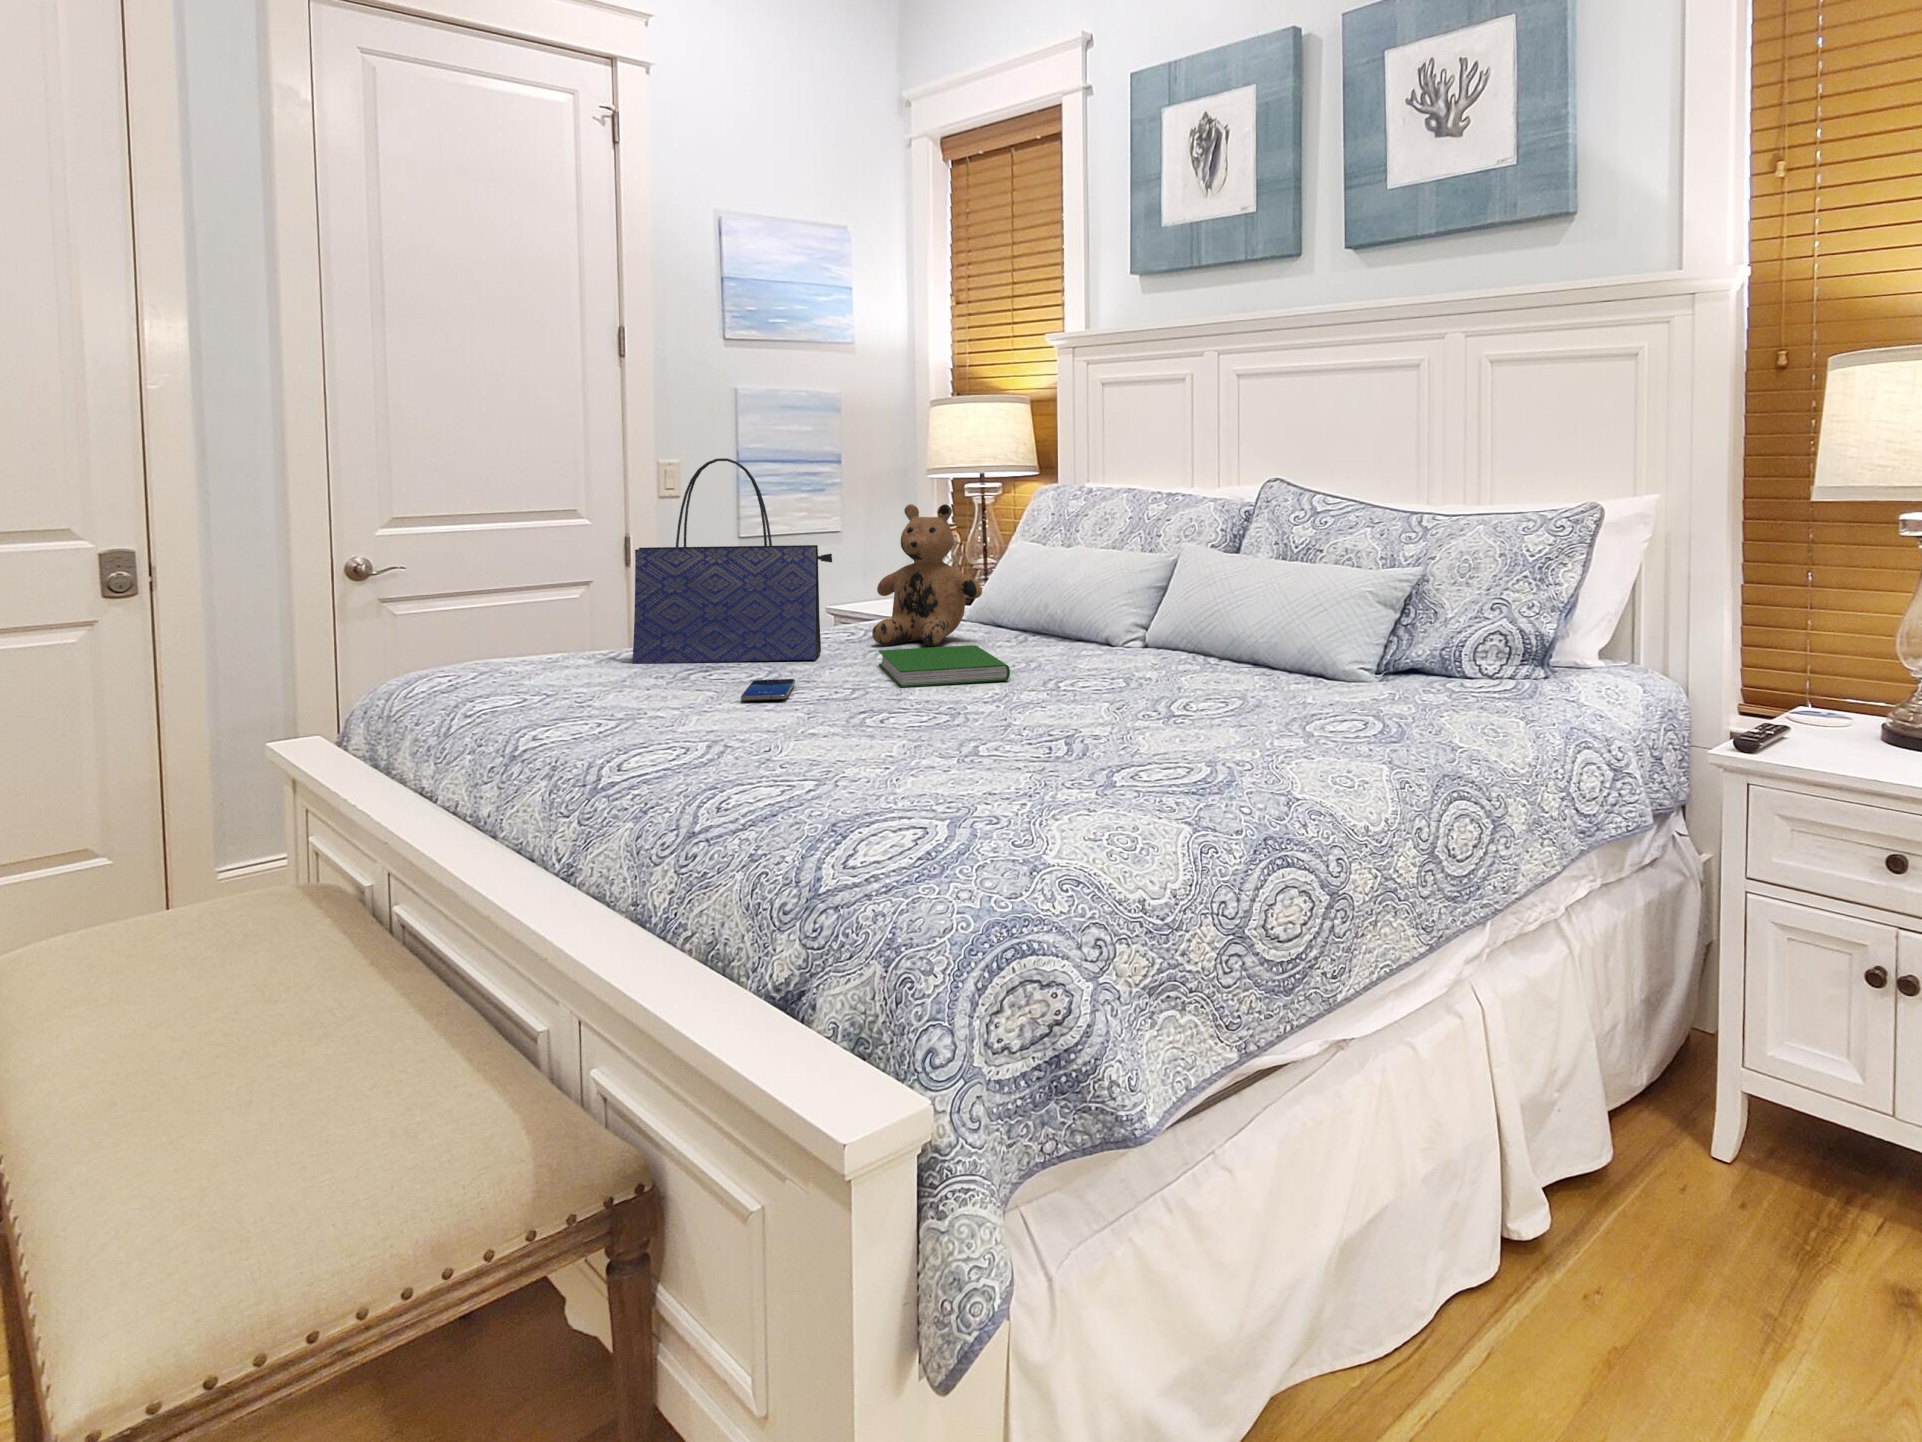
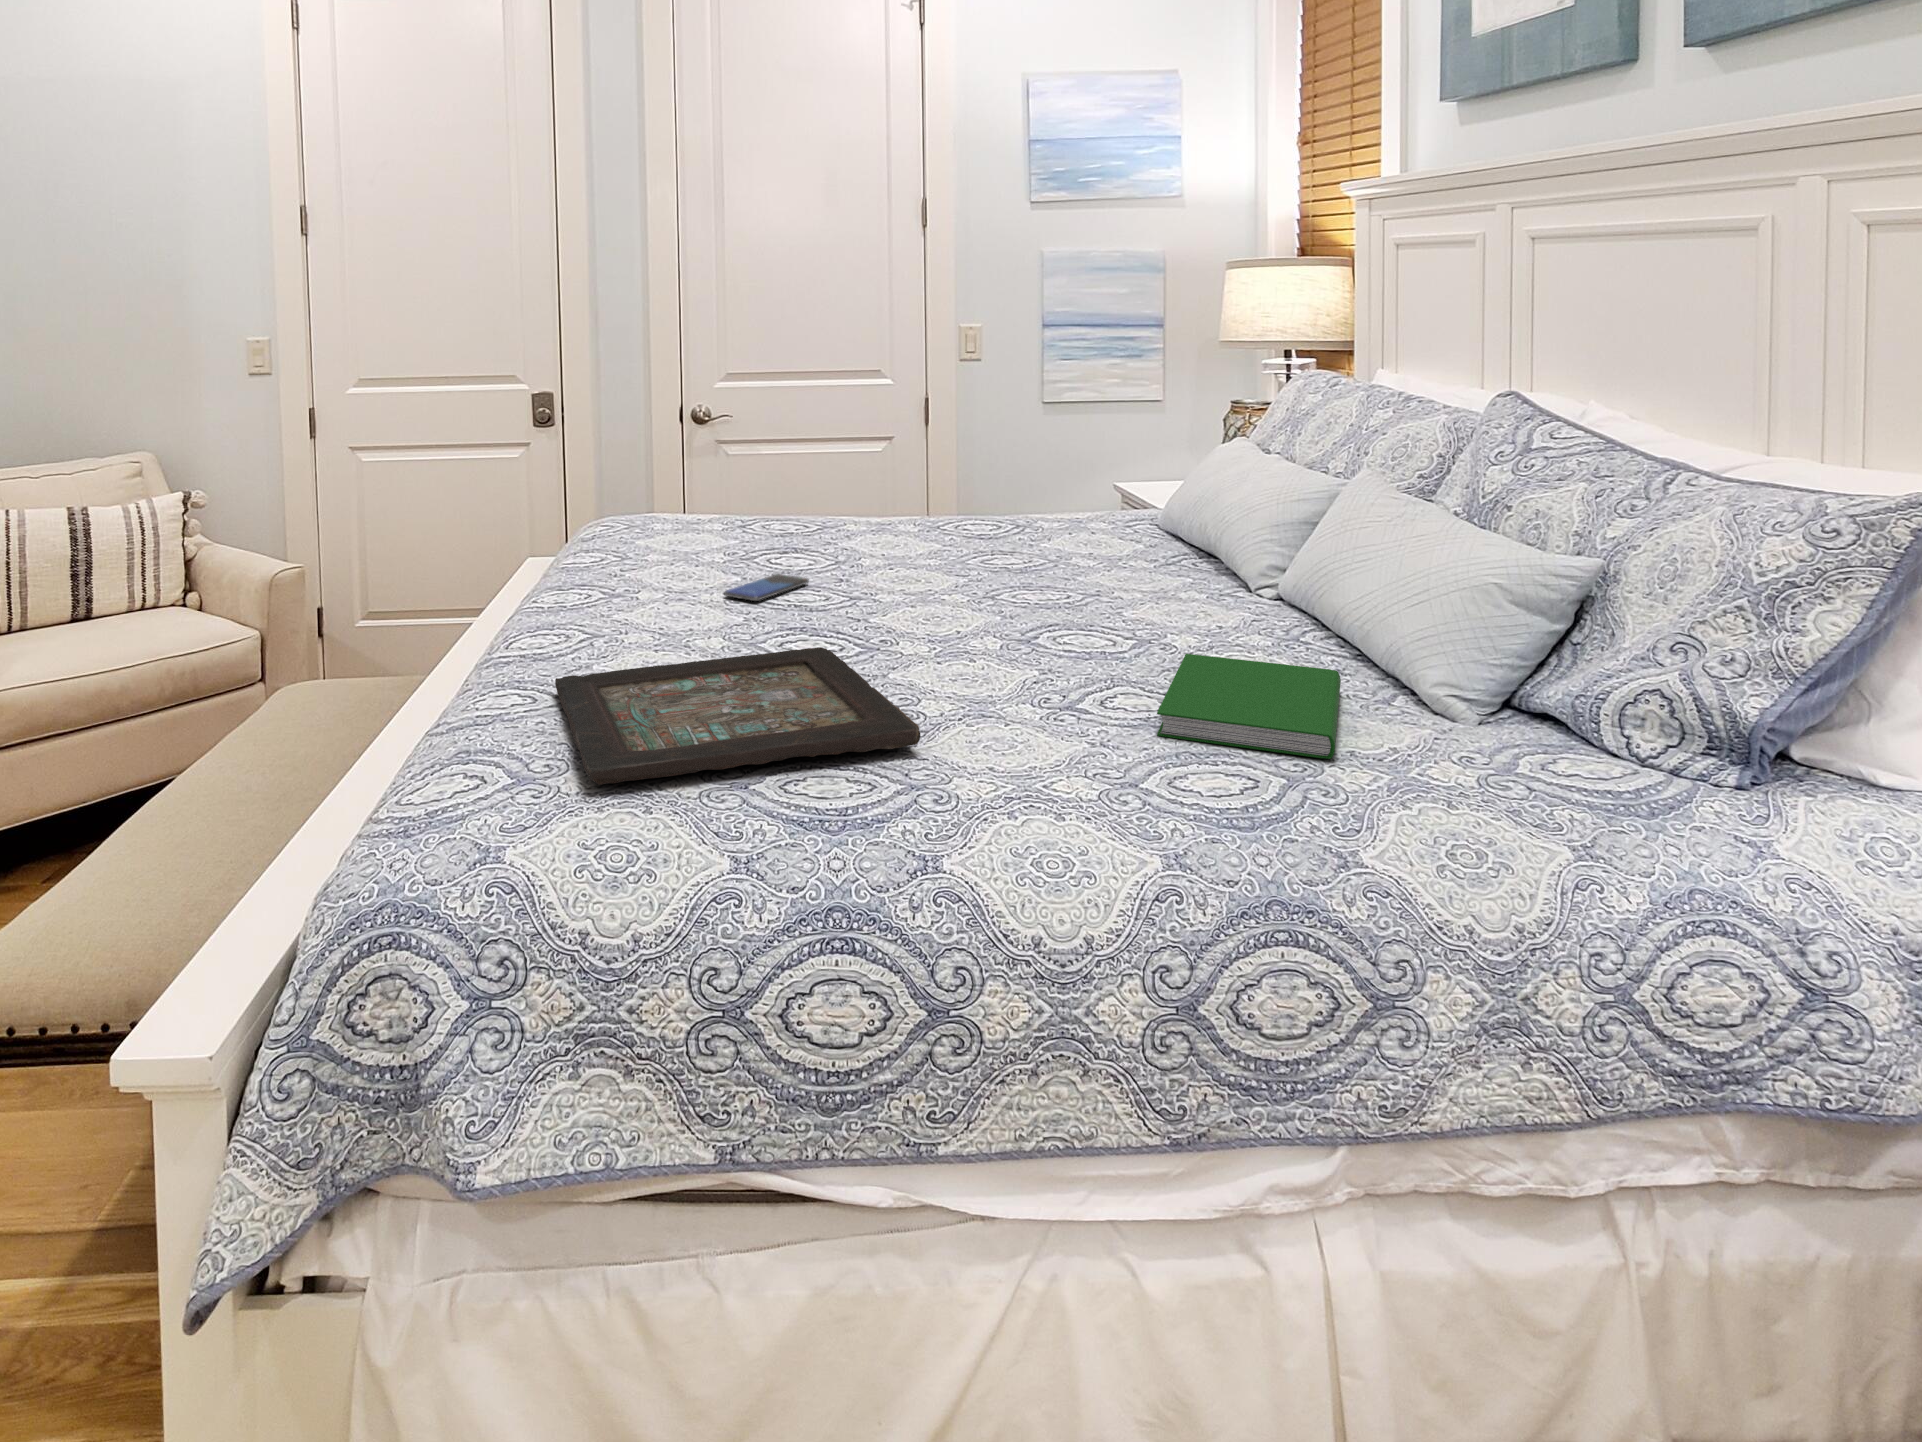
tote bag: present [632,458,832,664] -> none [754,348,920,556]
teddy bear: present [872,504,982,646] -> none [985,396,1107,556]
hardcover book: present [879,645,1010,687] -> present [1157,654,1341,759]
decorative tray: none [783,706,1165,807] -> present [555,647,920,785]

